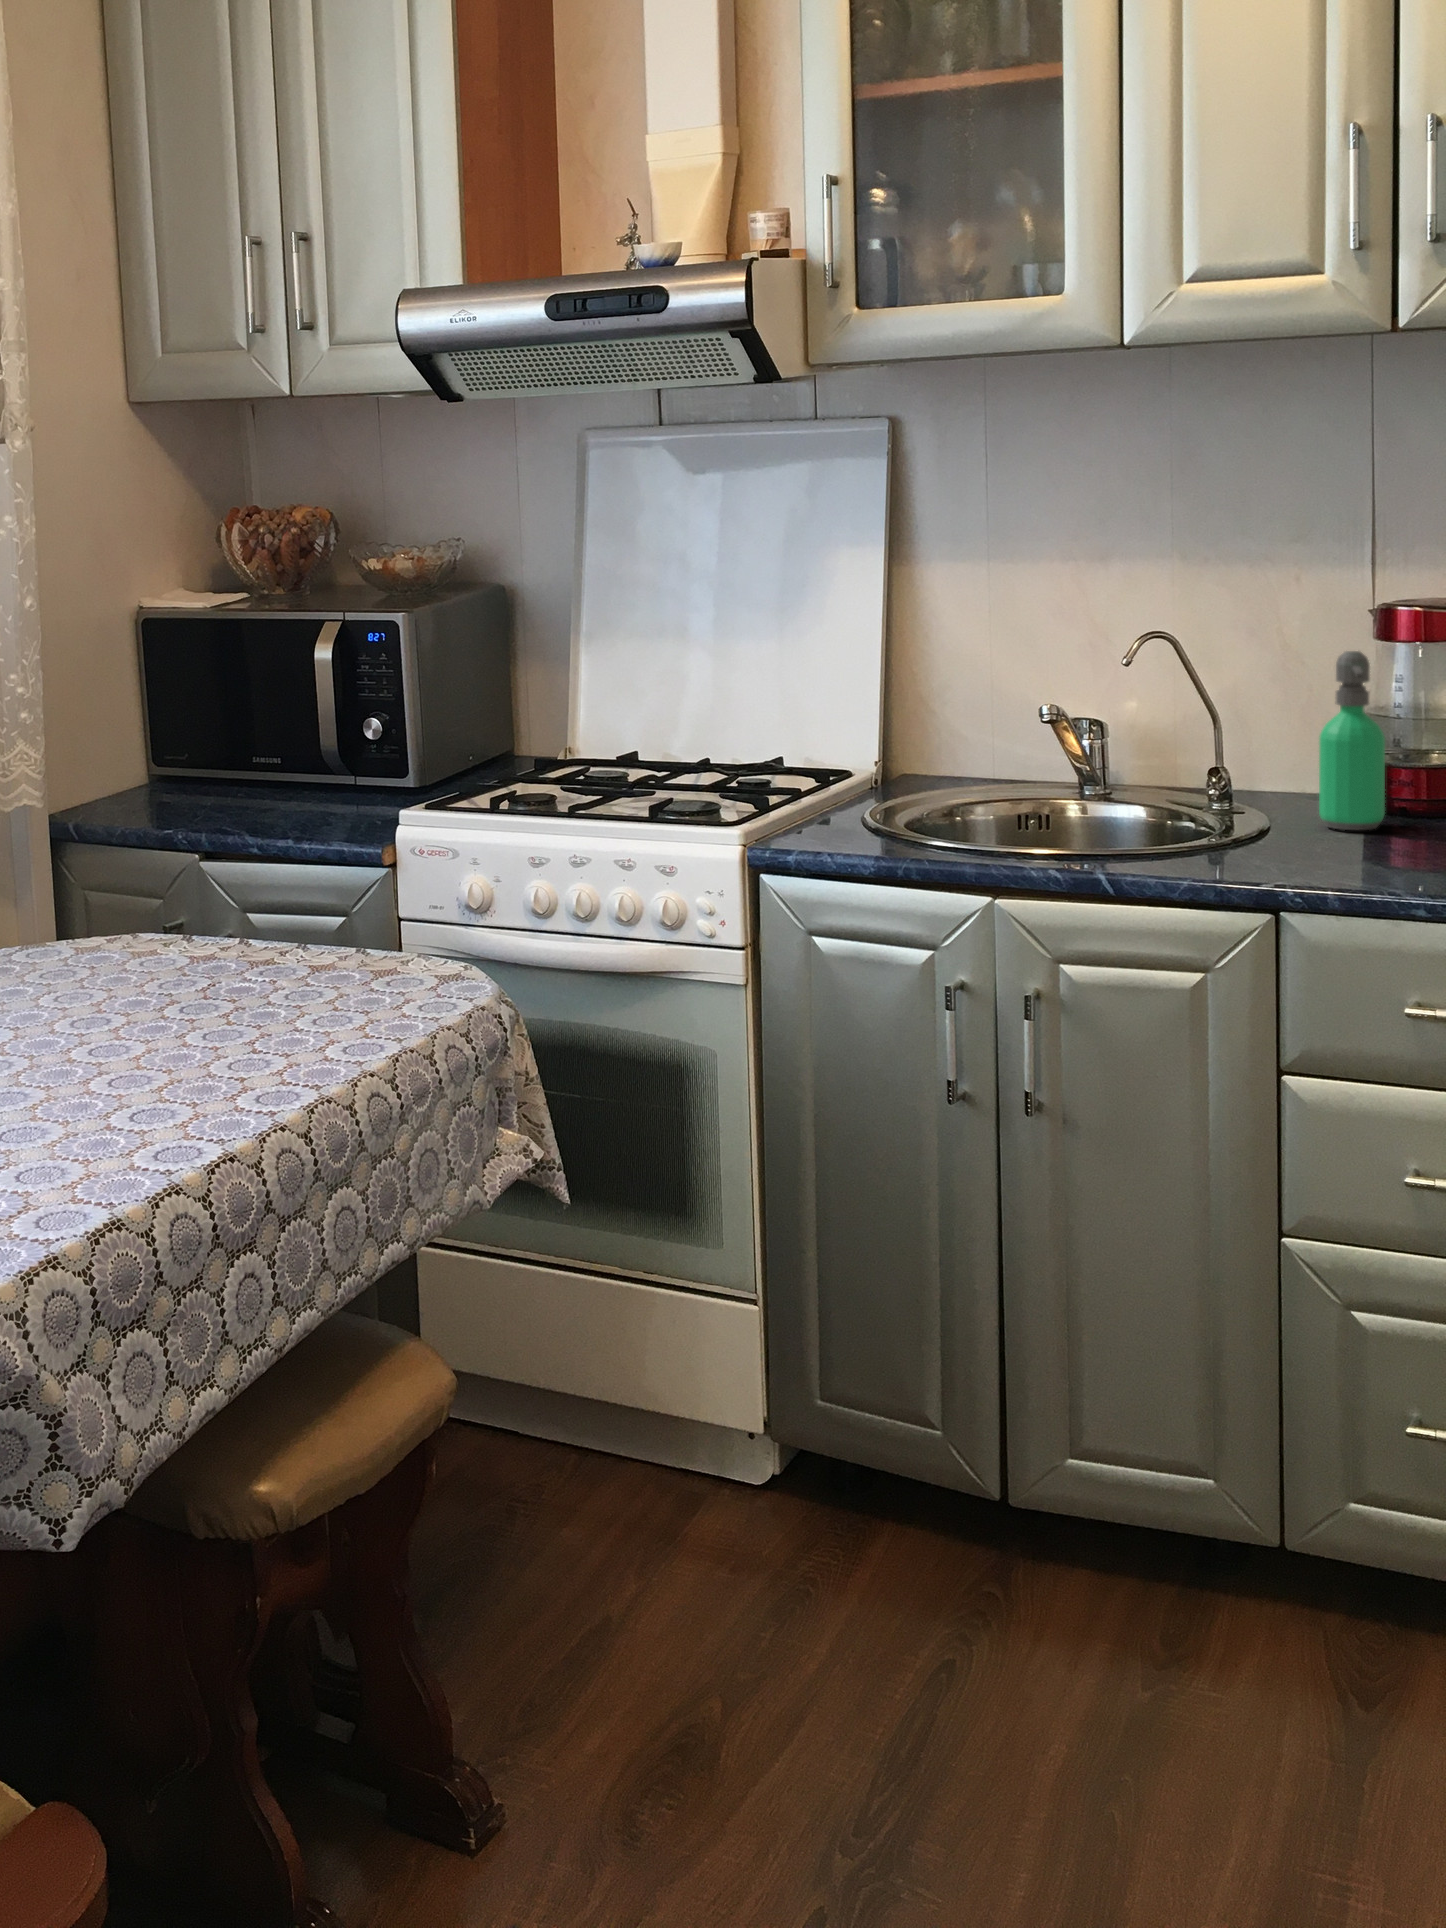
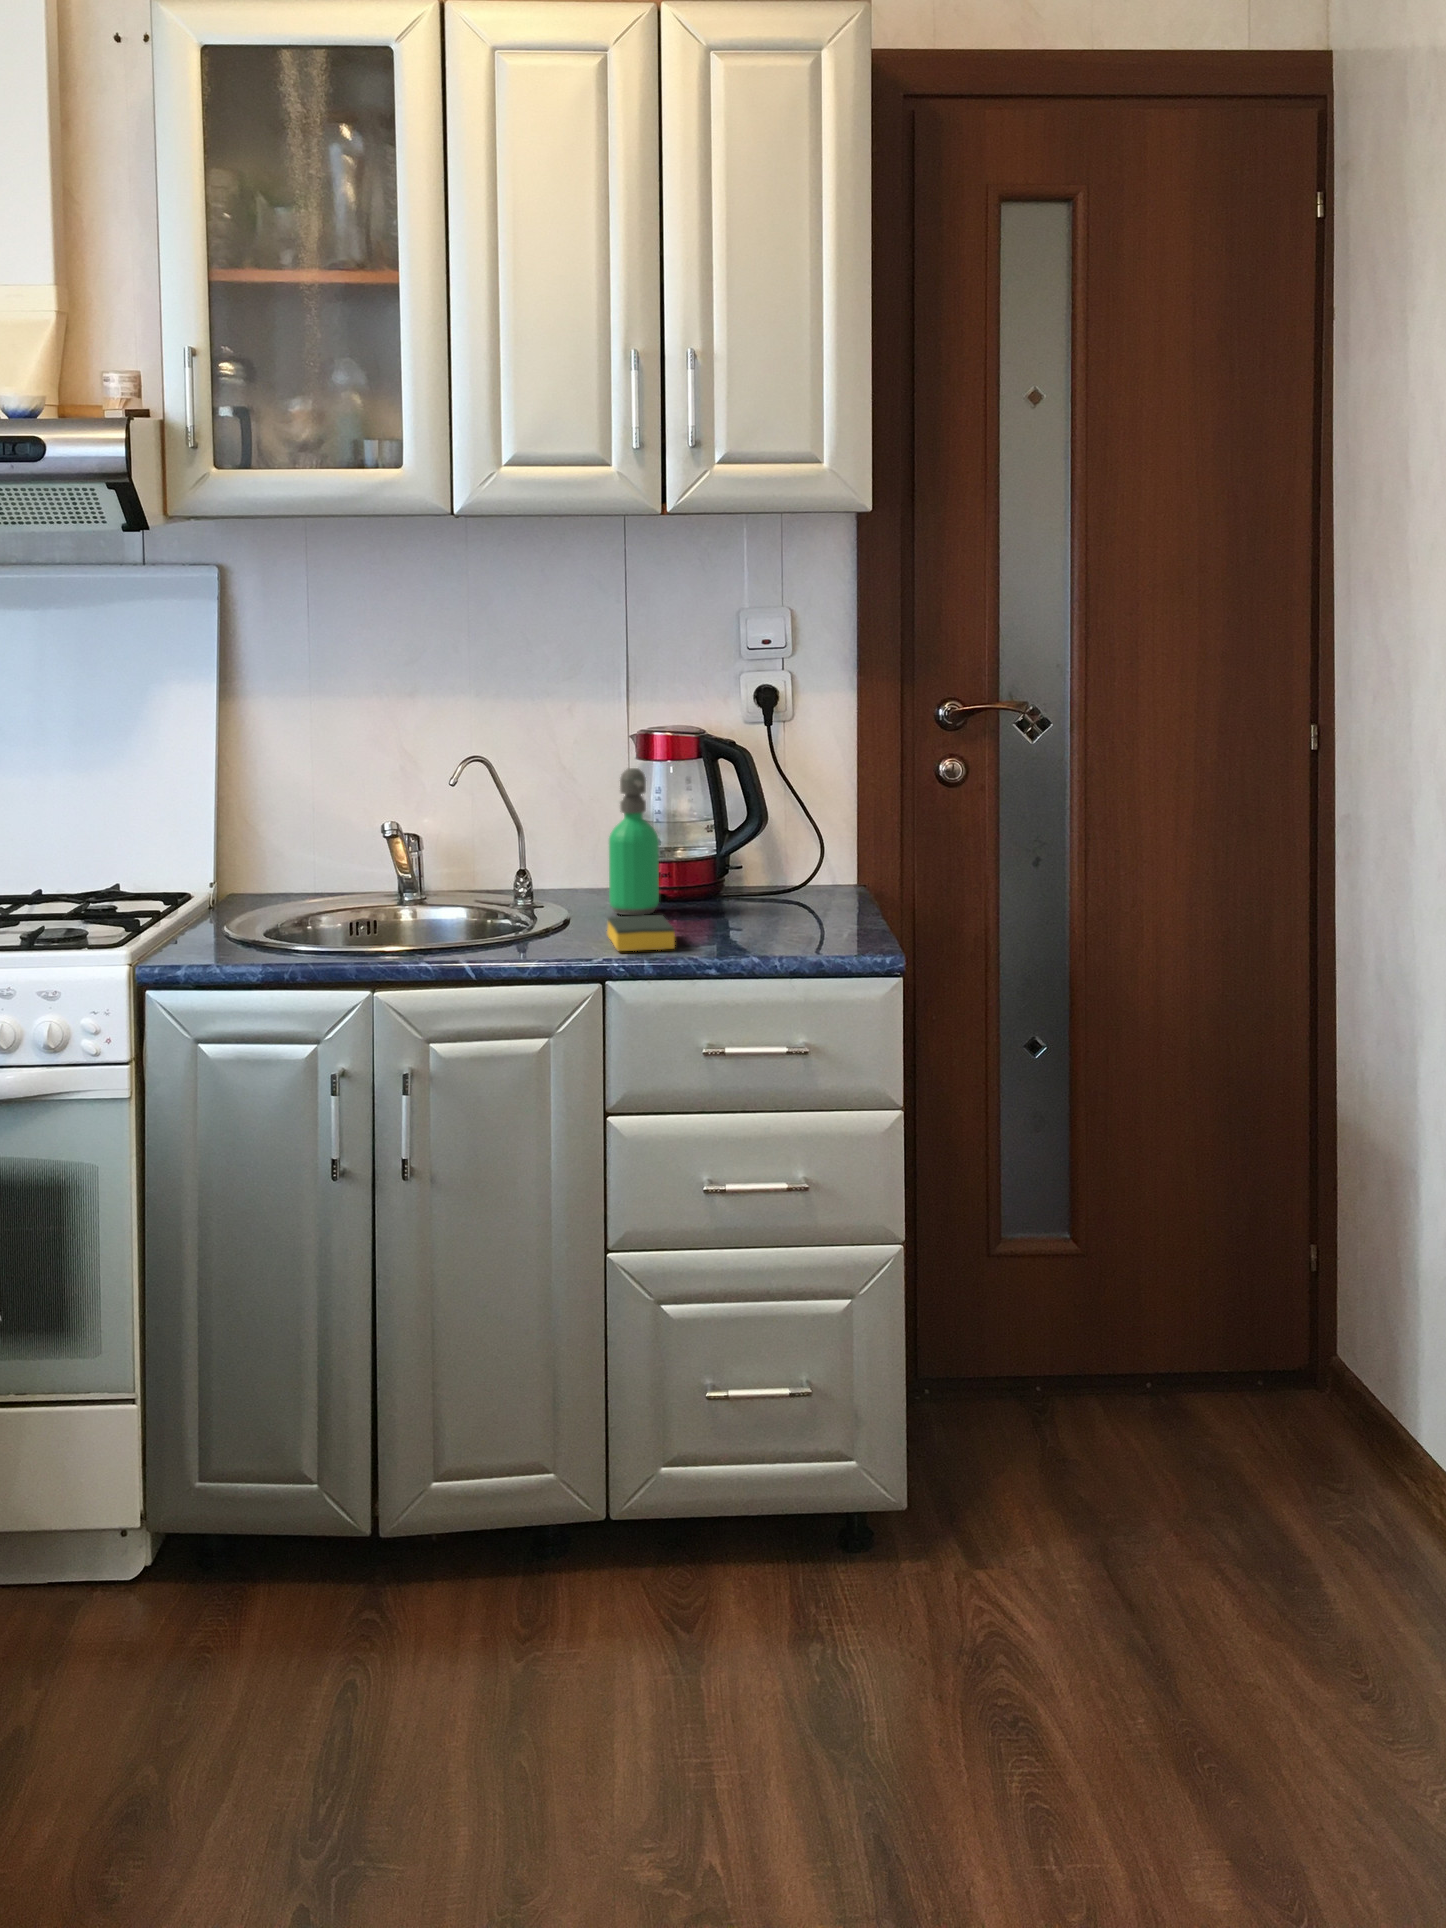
sponge: none [1301,831,1382,877] -> present [607,915,675,951]

